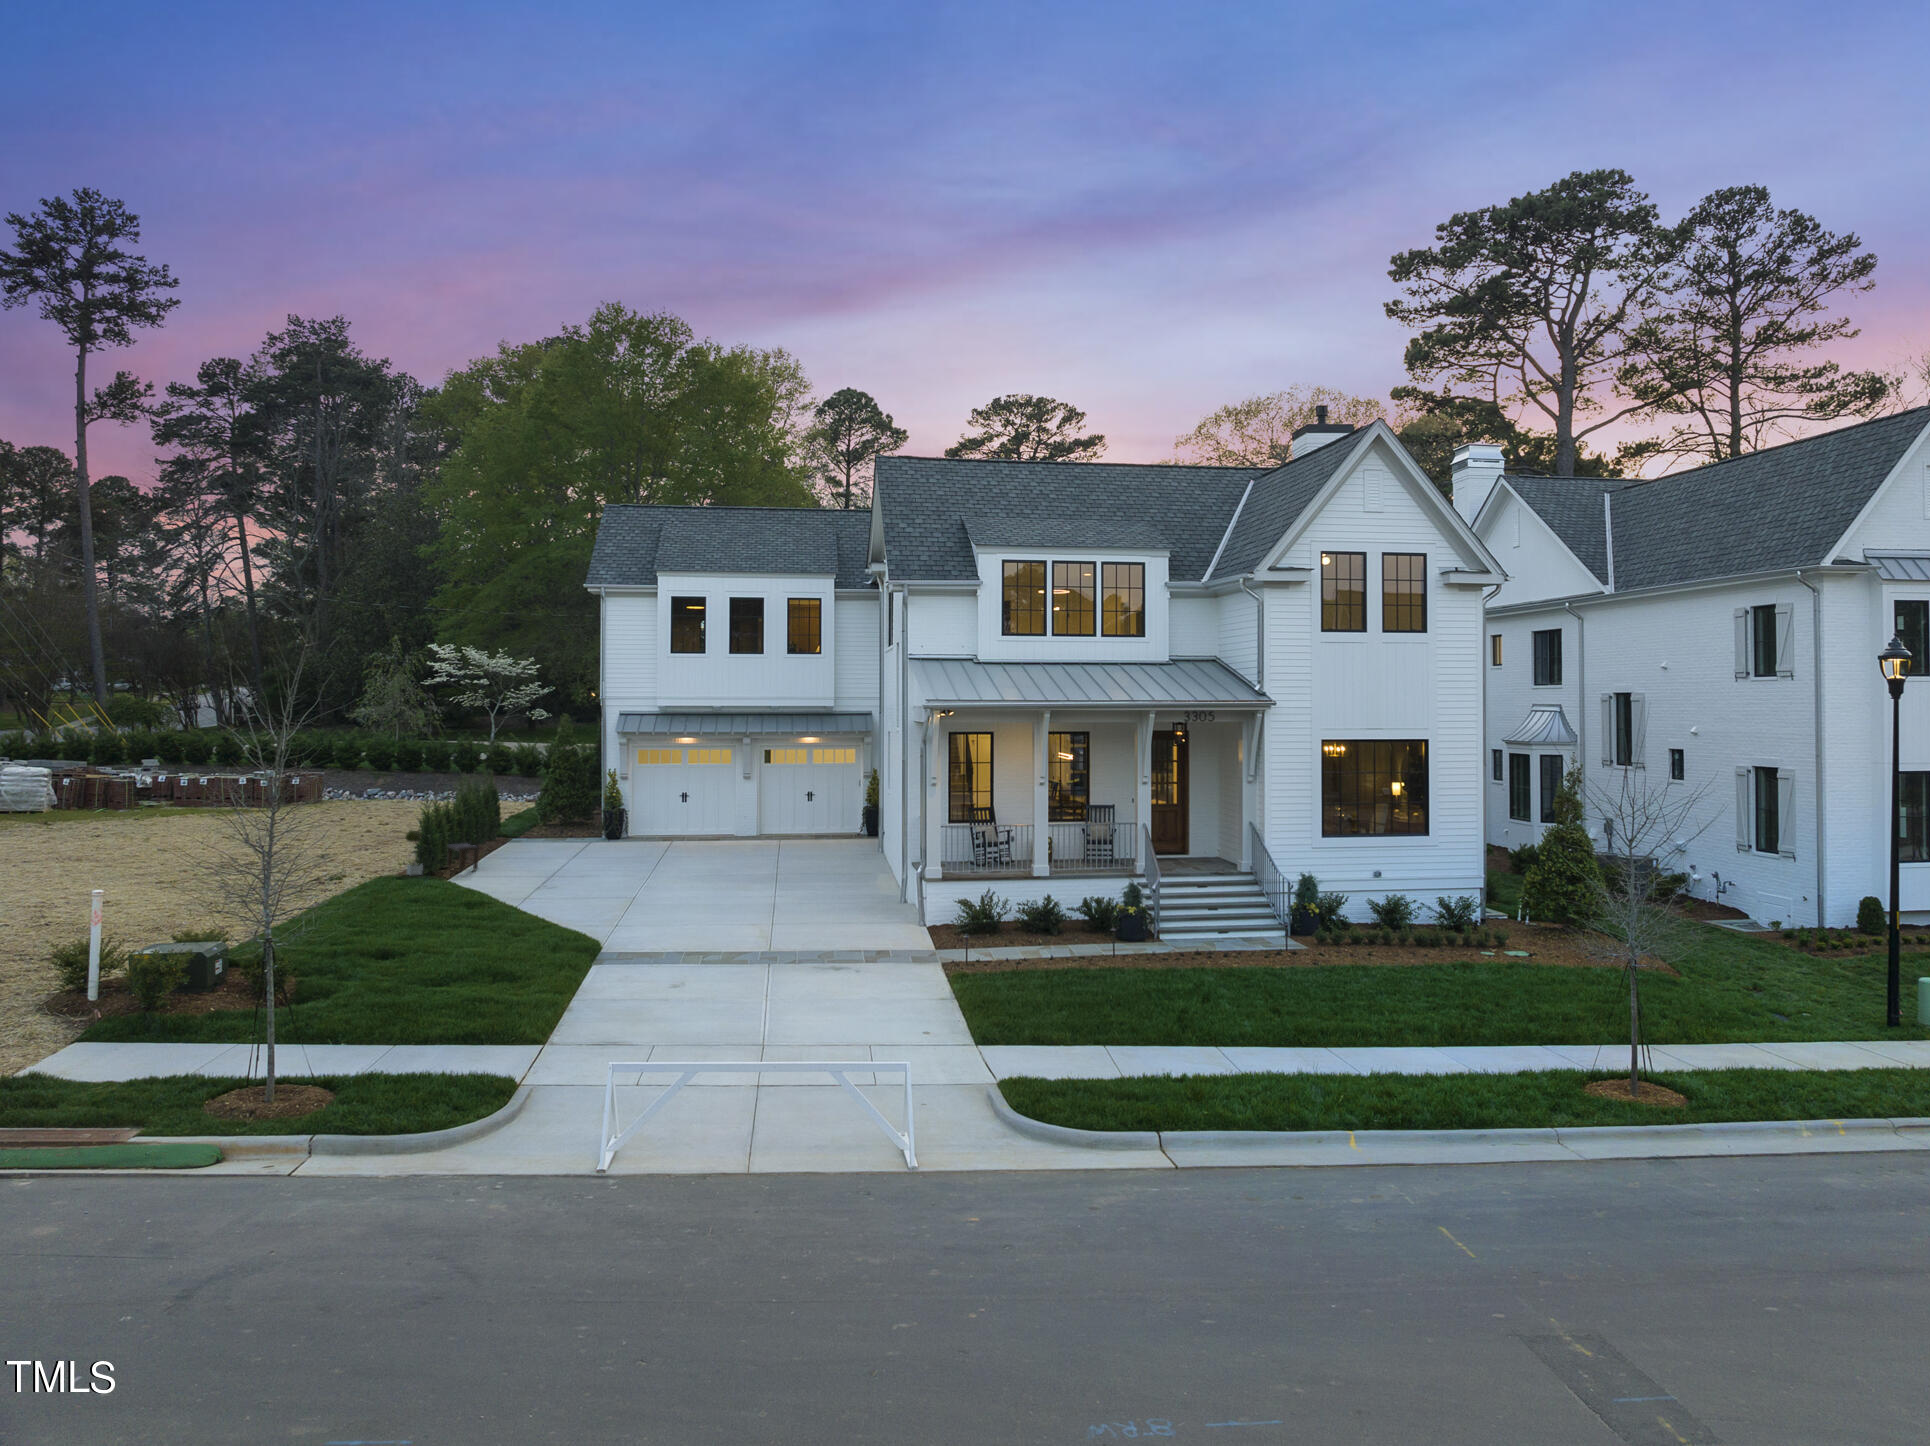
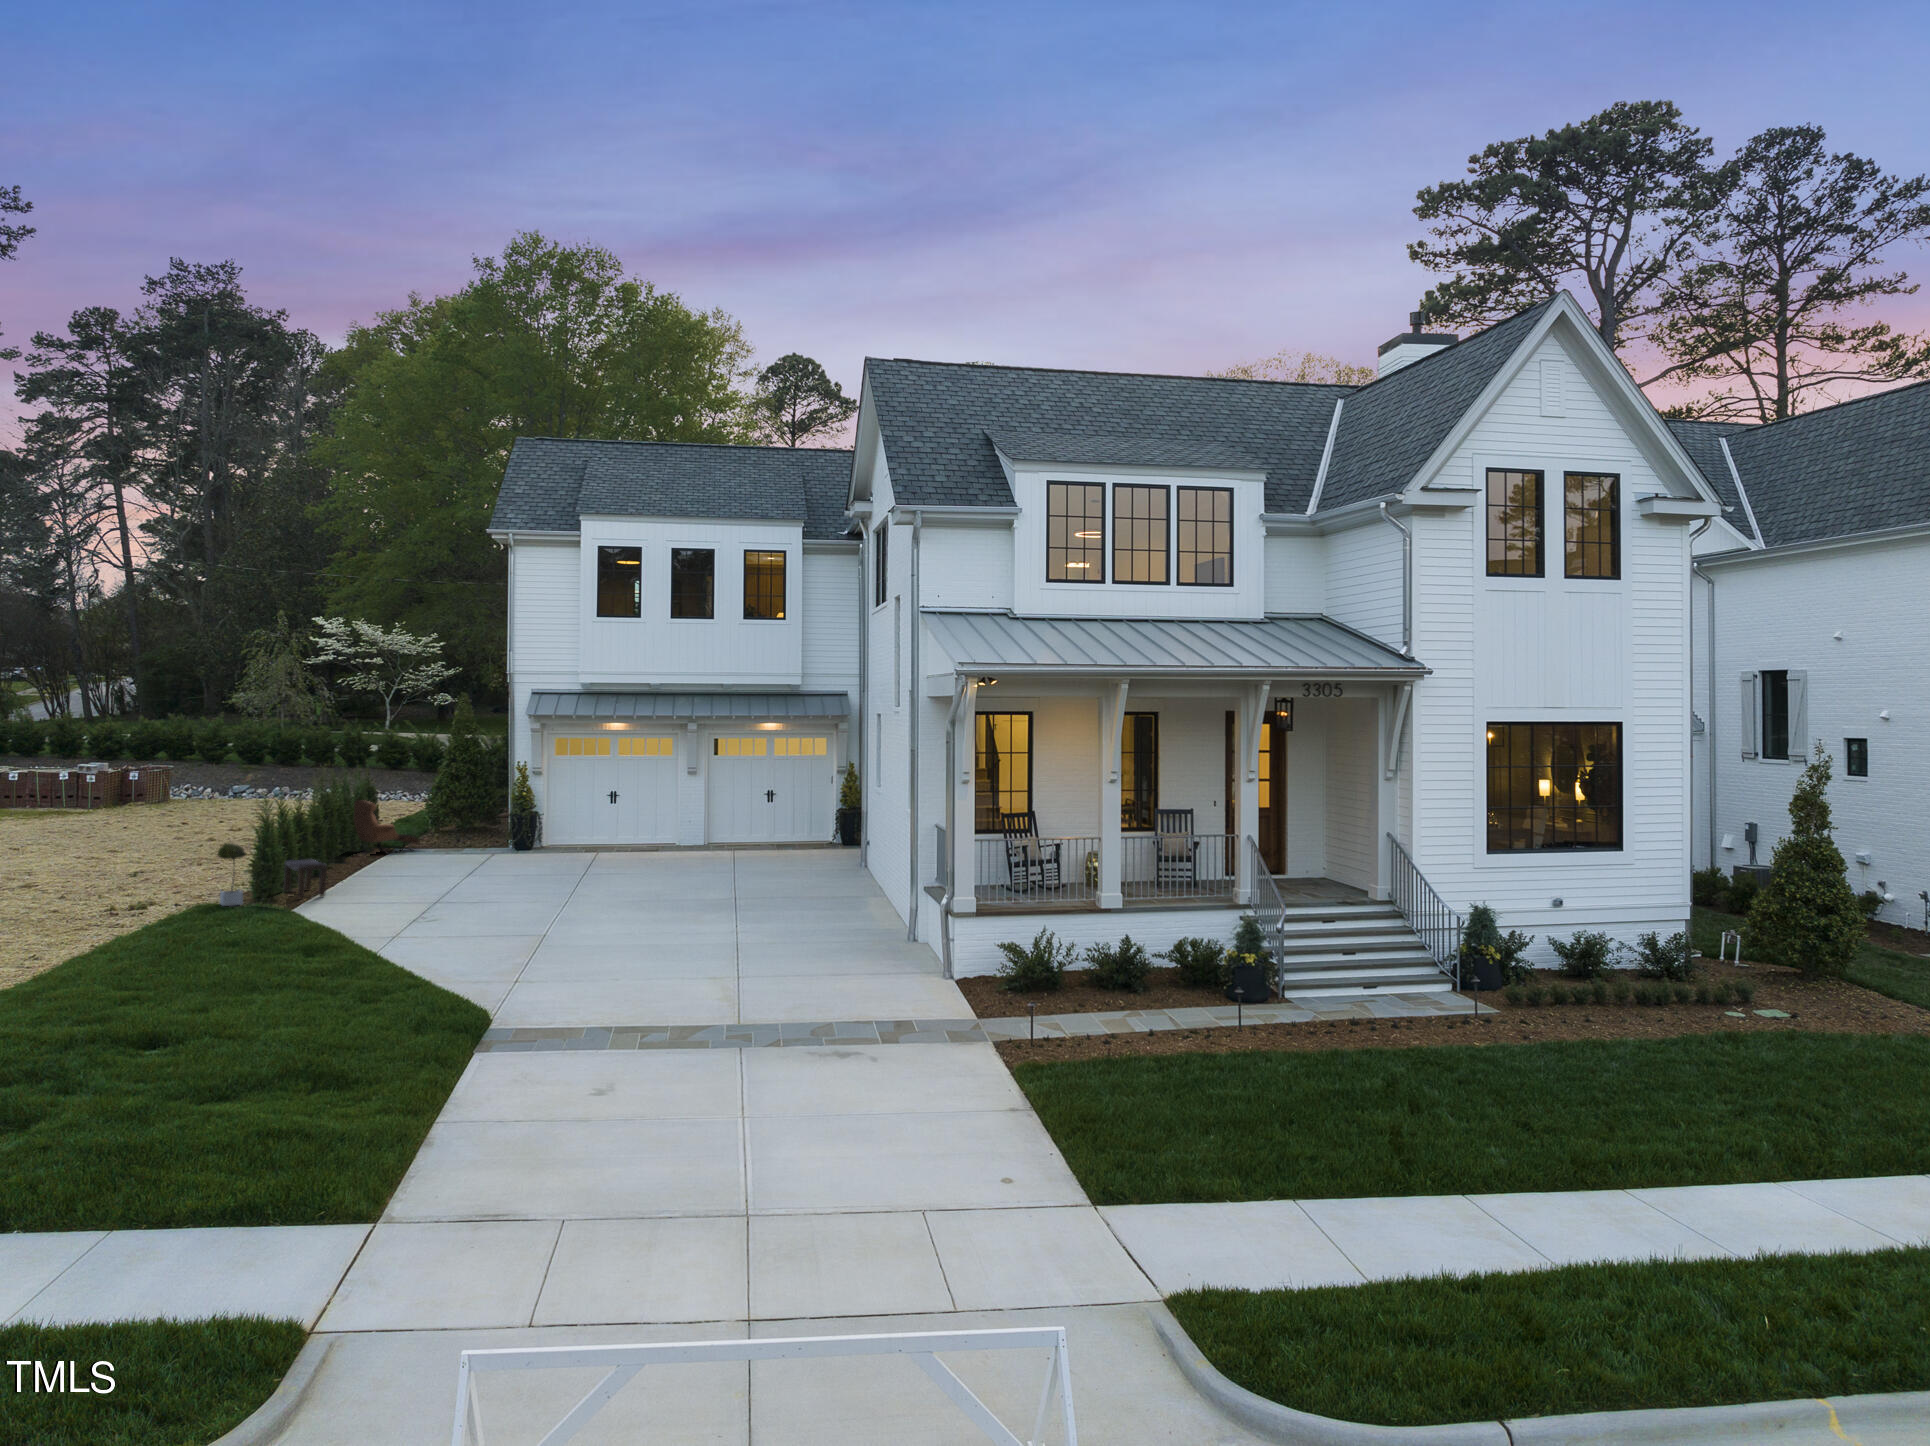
lounge chair: none [486,801,535,842] -> present [354,800,419,854]

